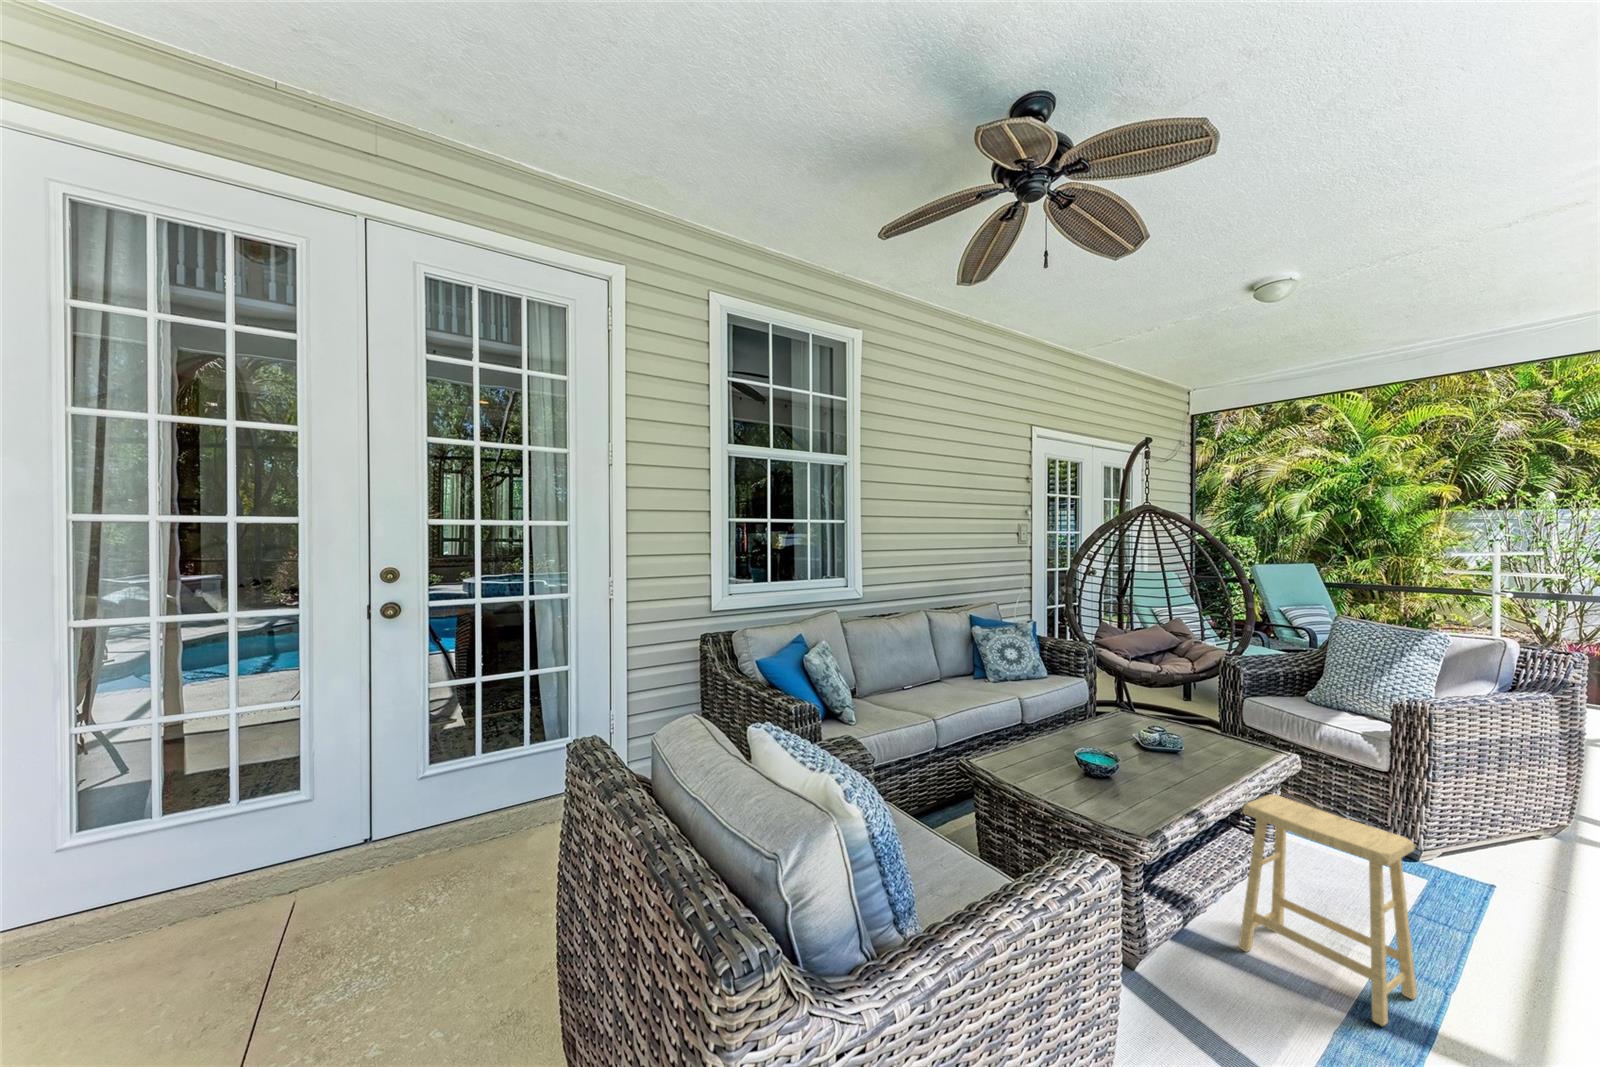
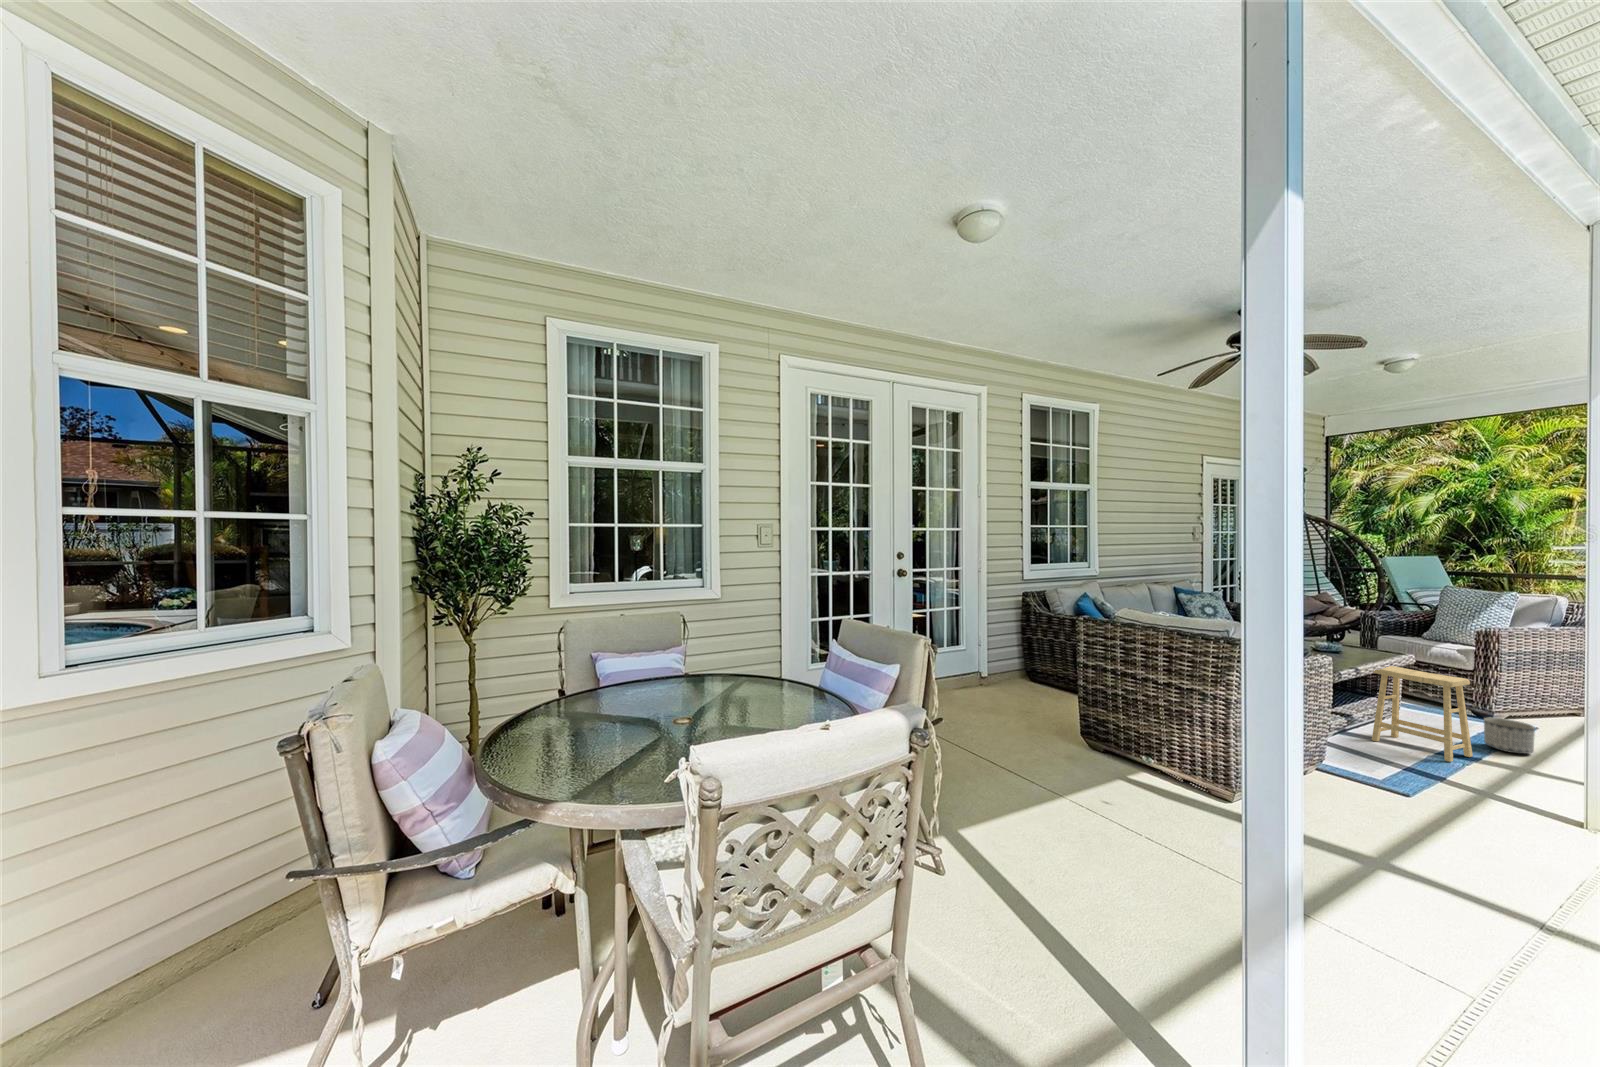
planter: none [1426,892,1518,980] -> present [1484,718,1535,754]

